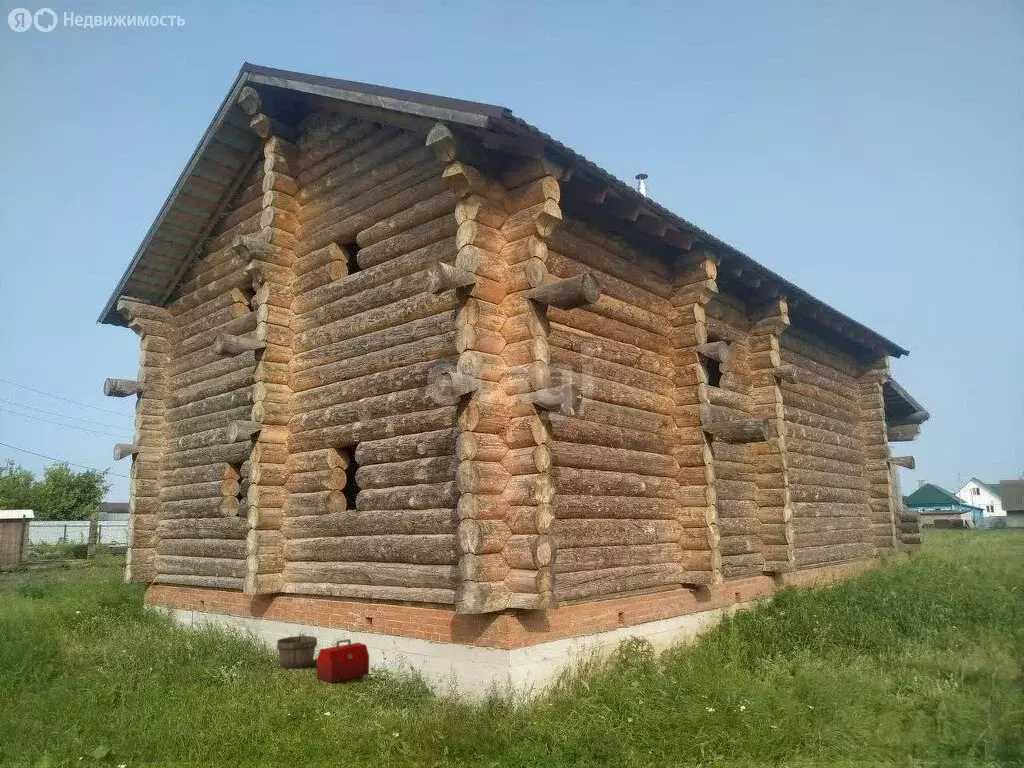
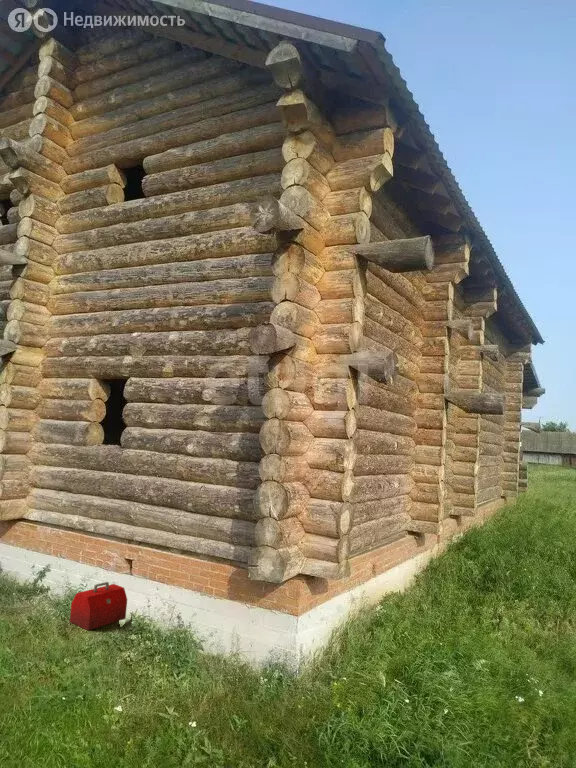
wooden bucket: present [276,633,317,668] -> none [20,565,66,605]

